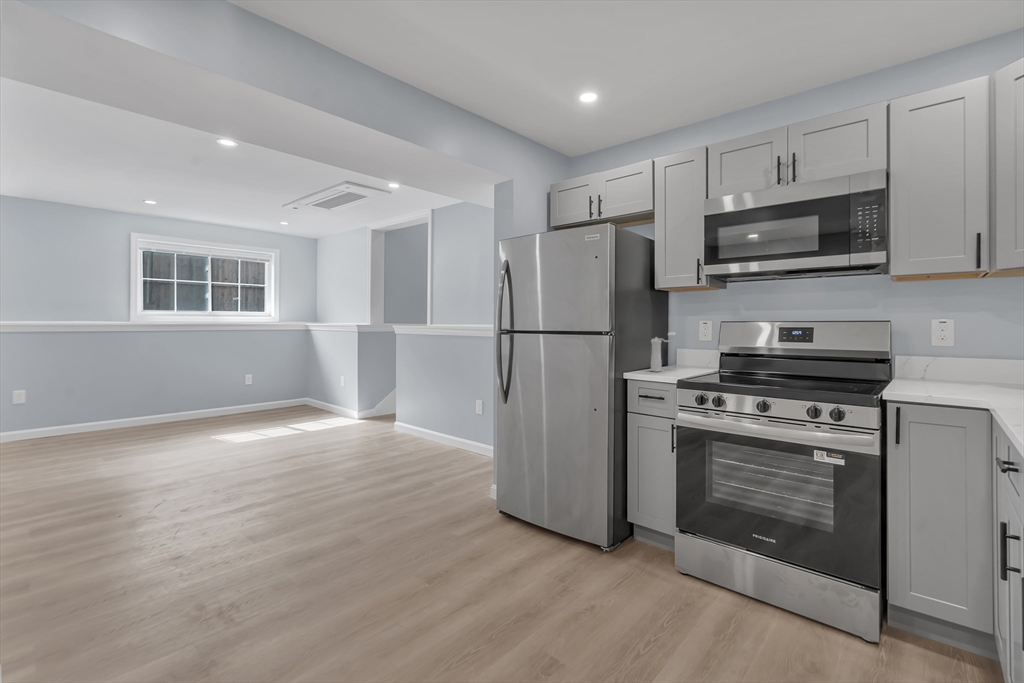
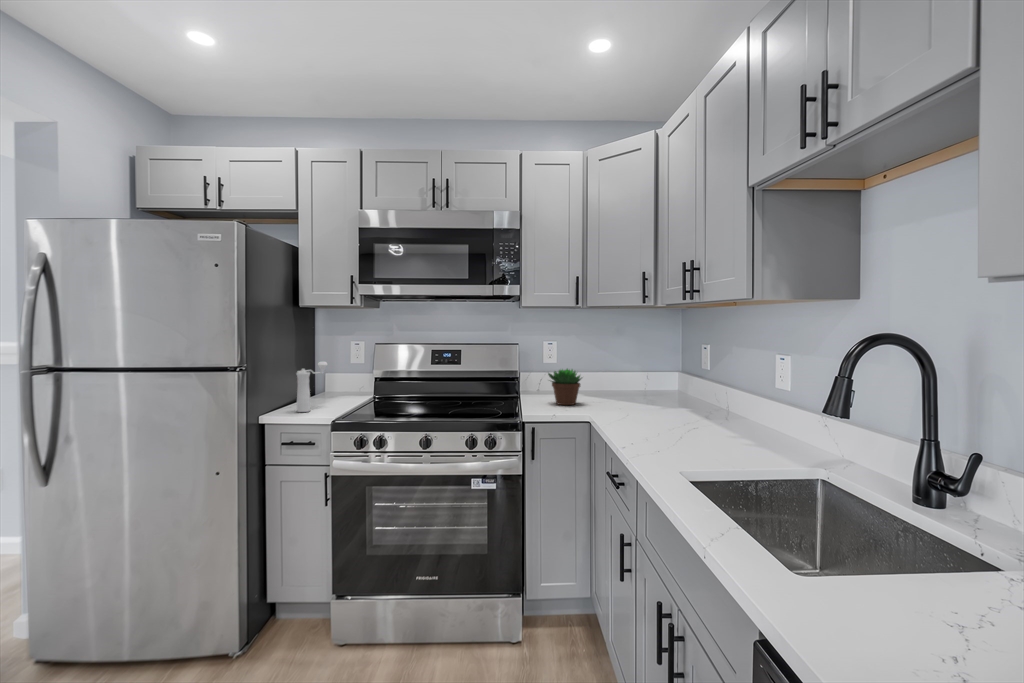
succulent plant: none [924,344,984,388] -> present [548,369,582,405]

